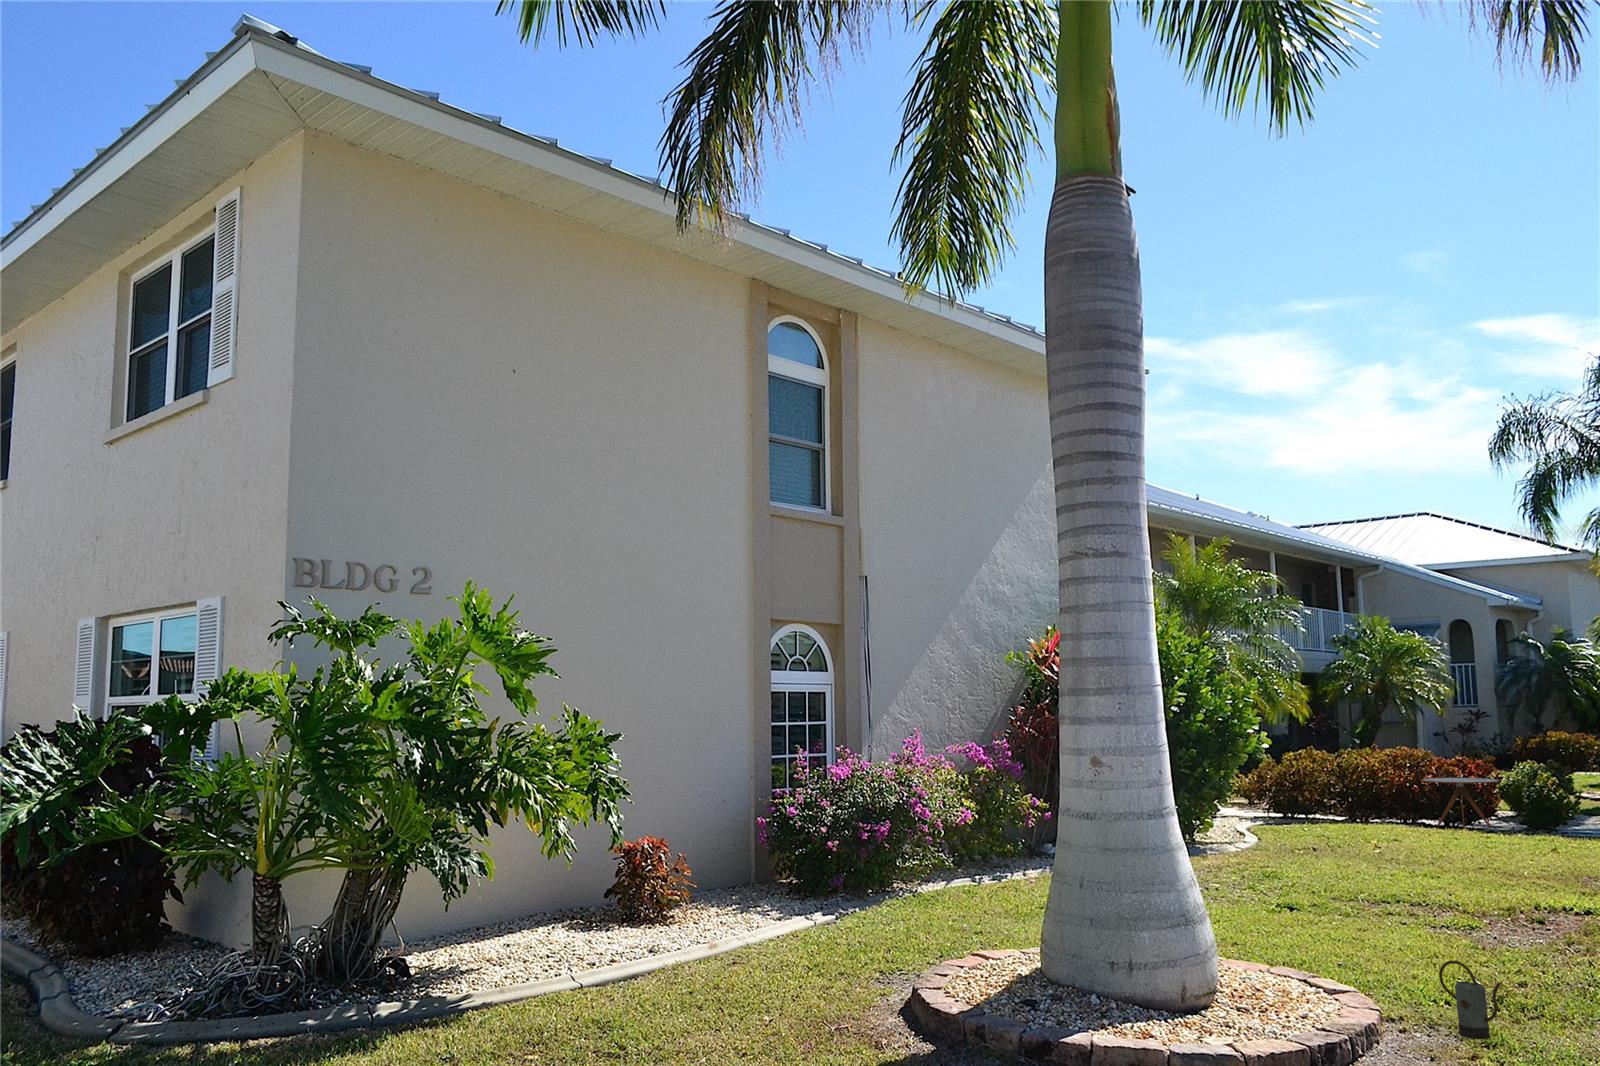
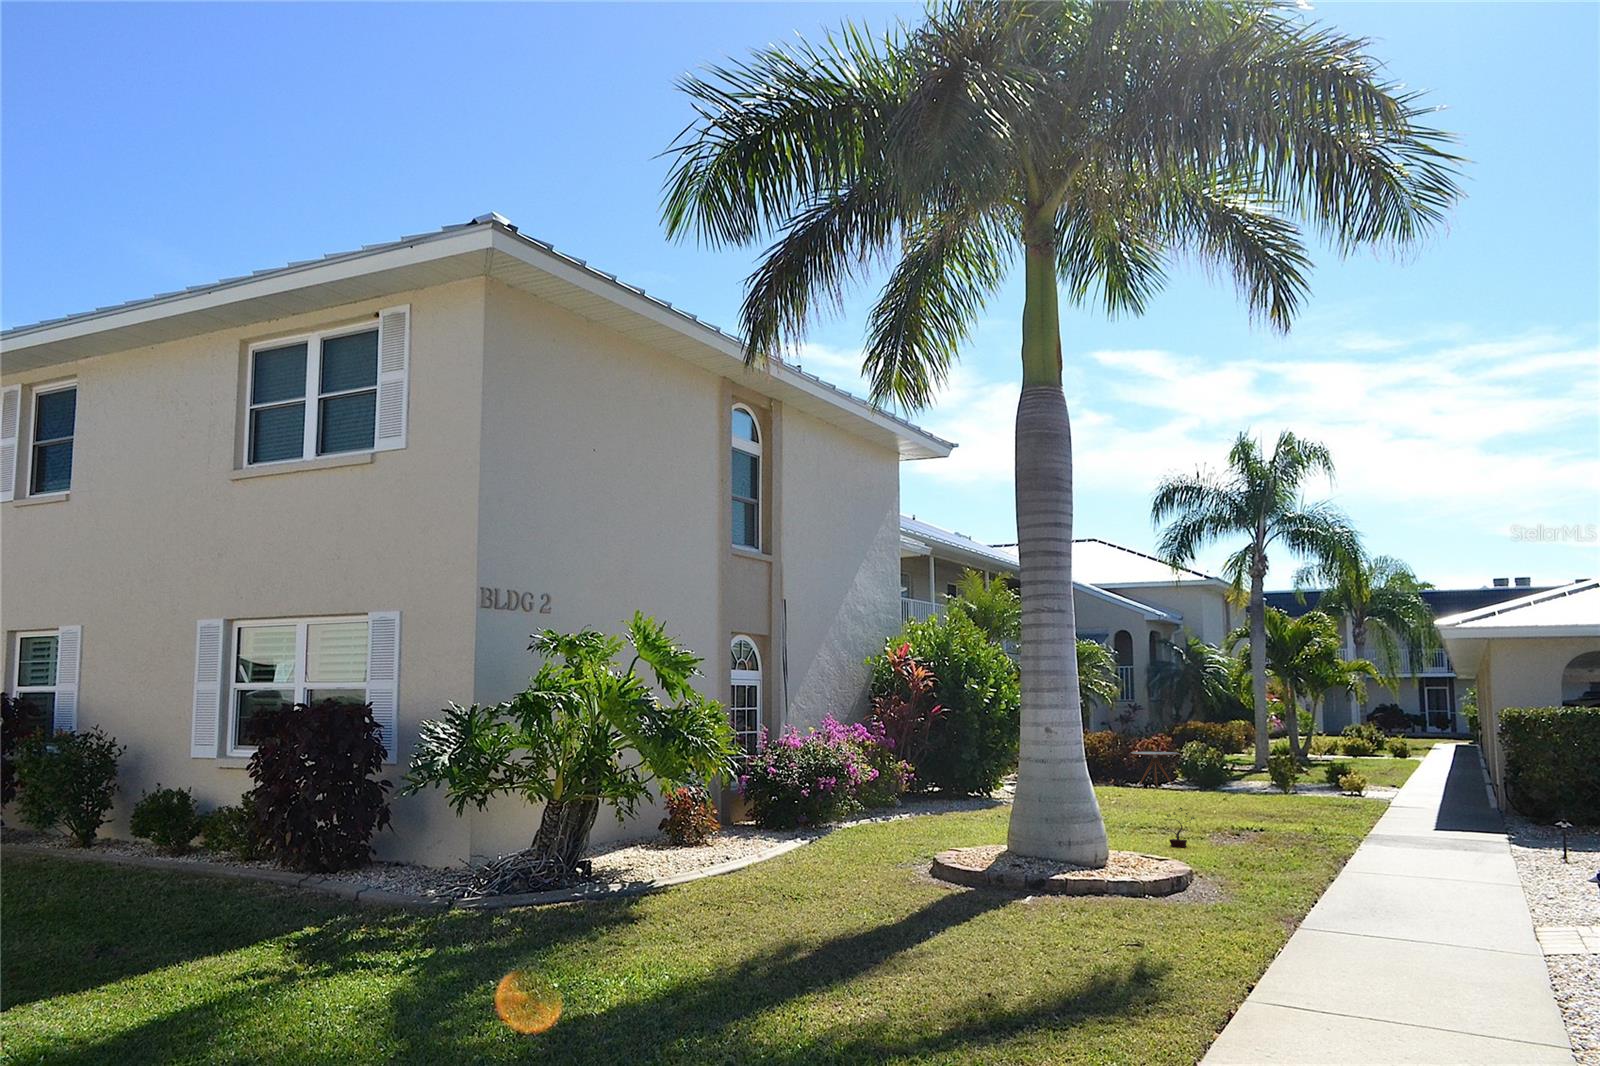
potted plant: none [1384,883,1441,954] -> present [1164,807,1195,848]
watering can: present [1439,961,1502,1038] -> none [1217,839,1249,877]

